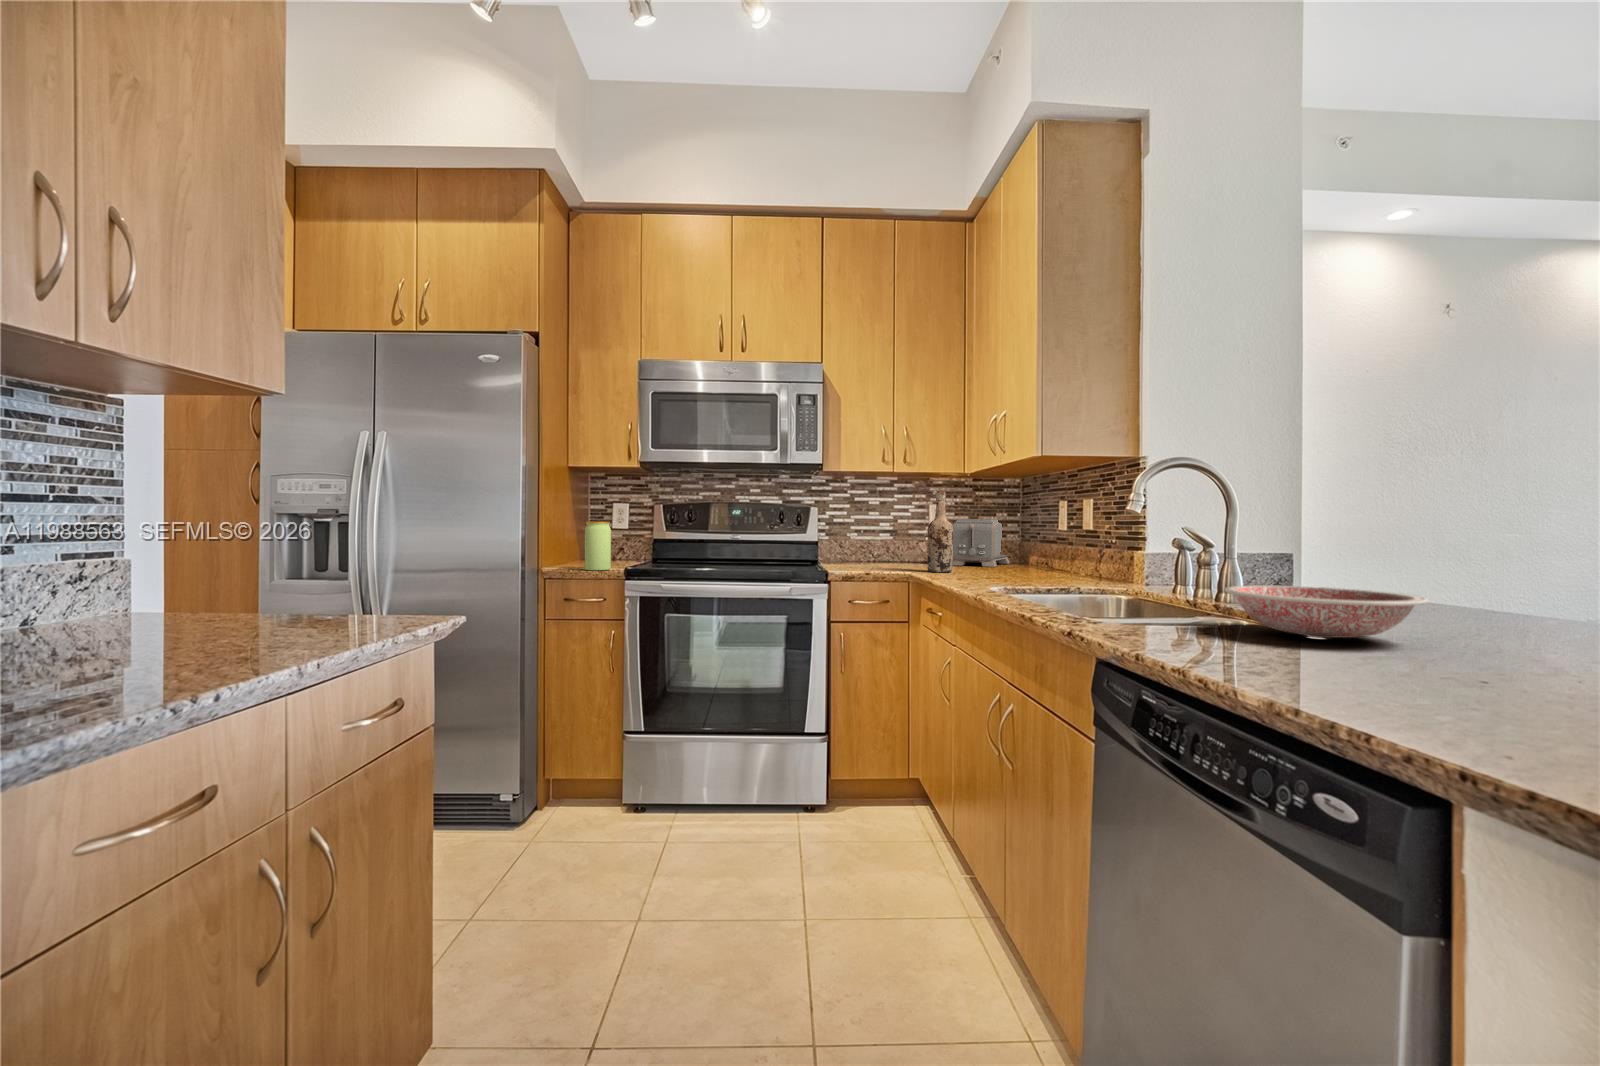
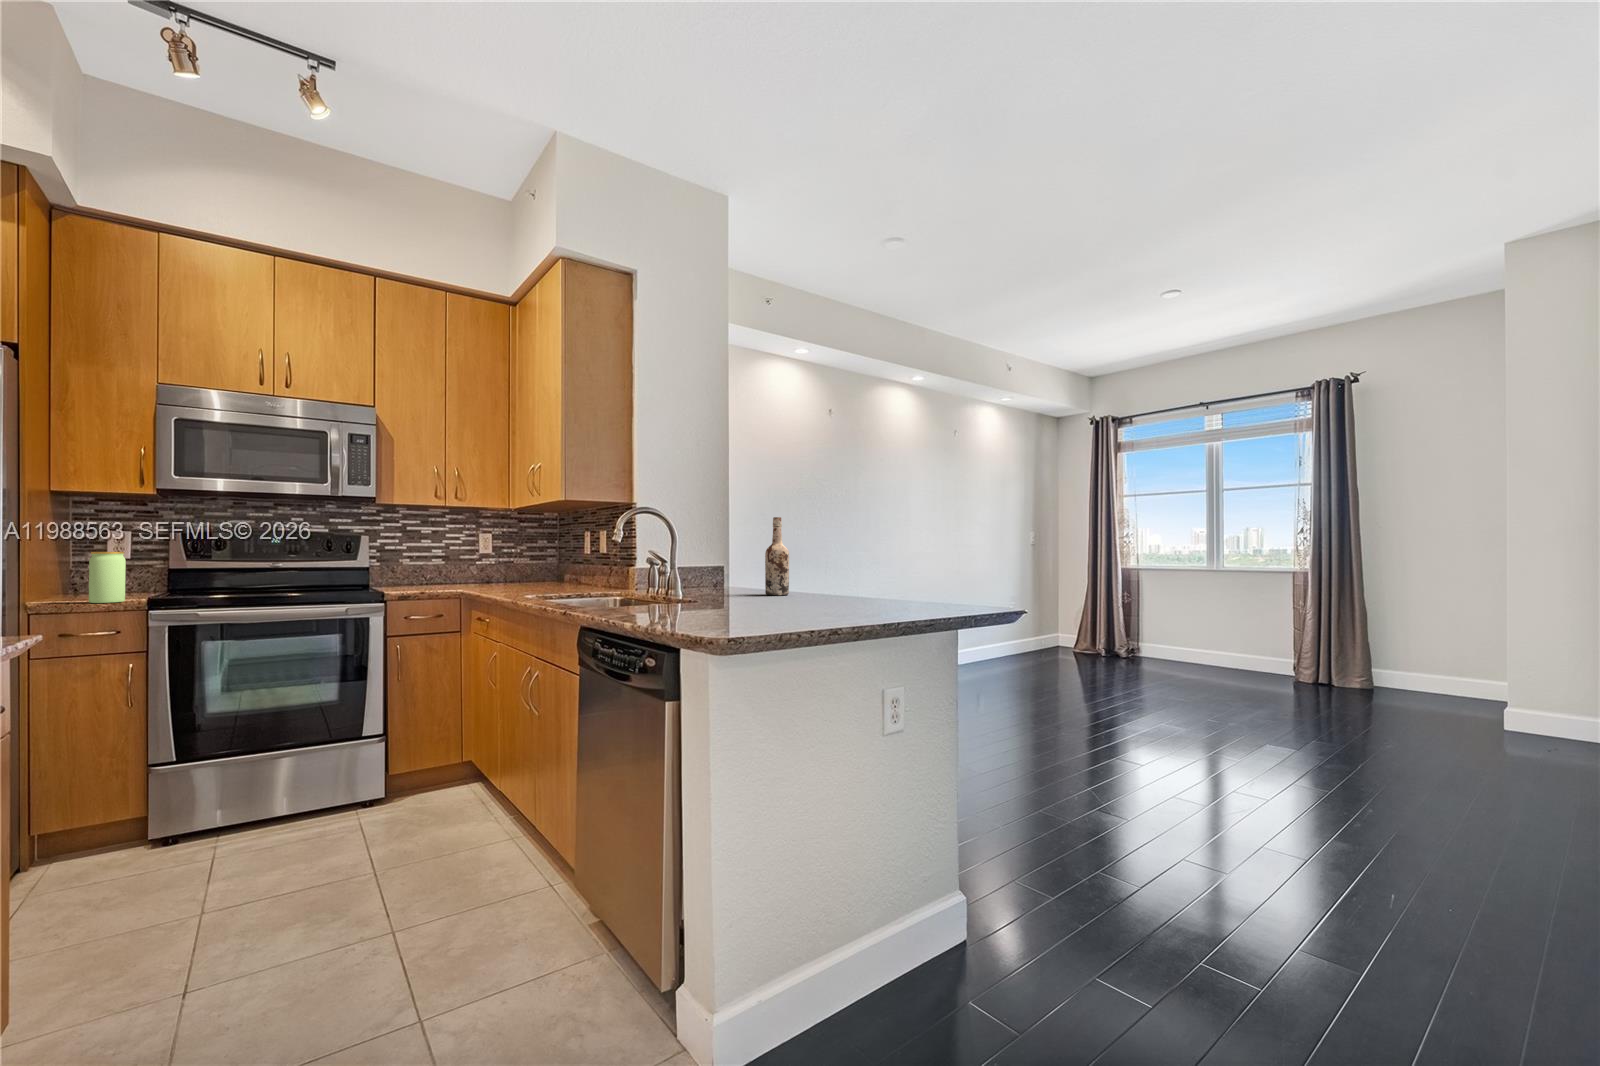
wine bottle: present [927,491,953,572] -> present [765,517,789,595]
toaster: present [952,519,1010,567] -> none [498,545,549,584]
bowl: present [1225,585,1428,638] -> none [652,582,731,606]

